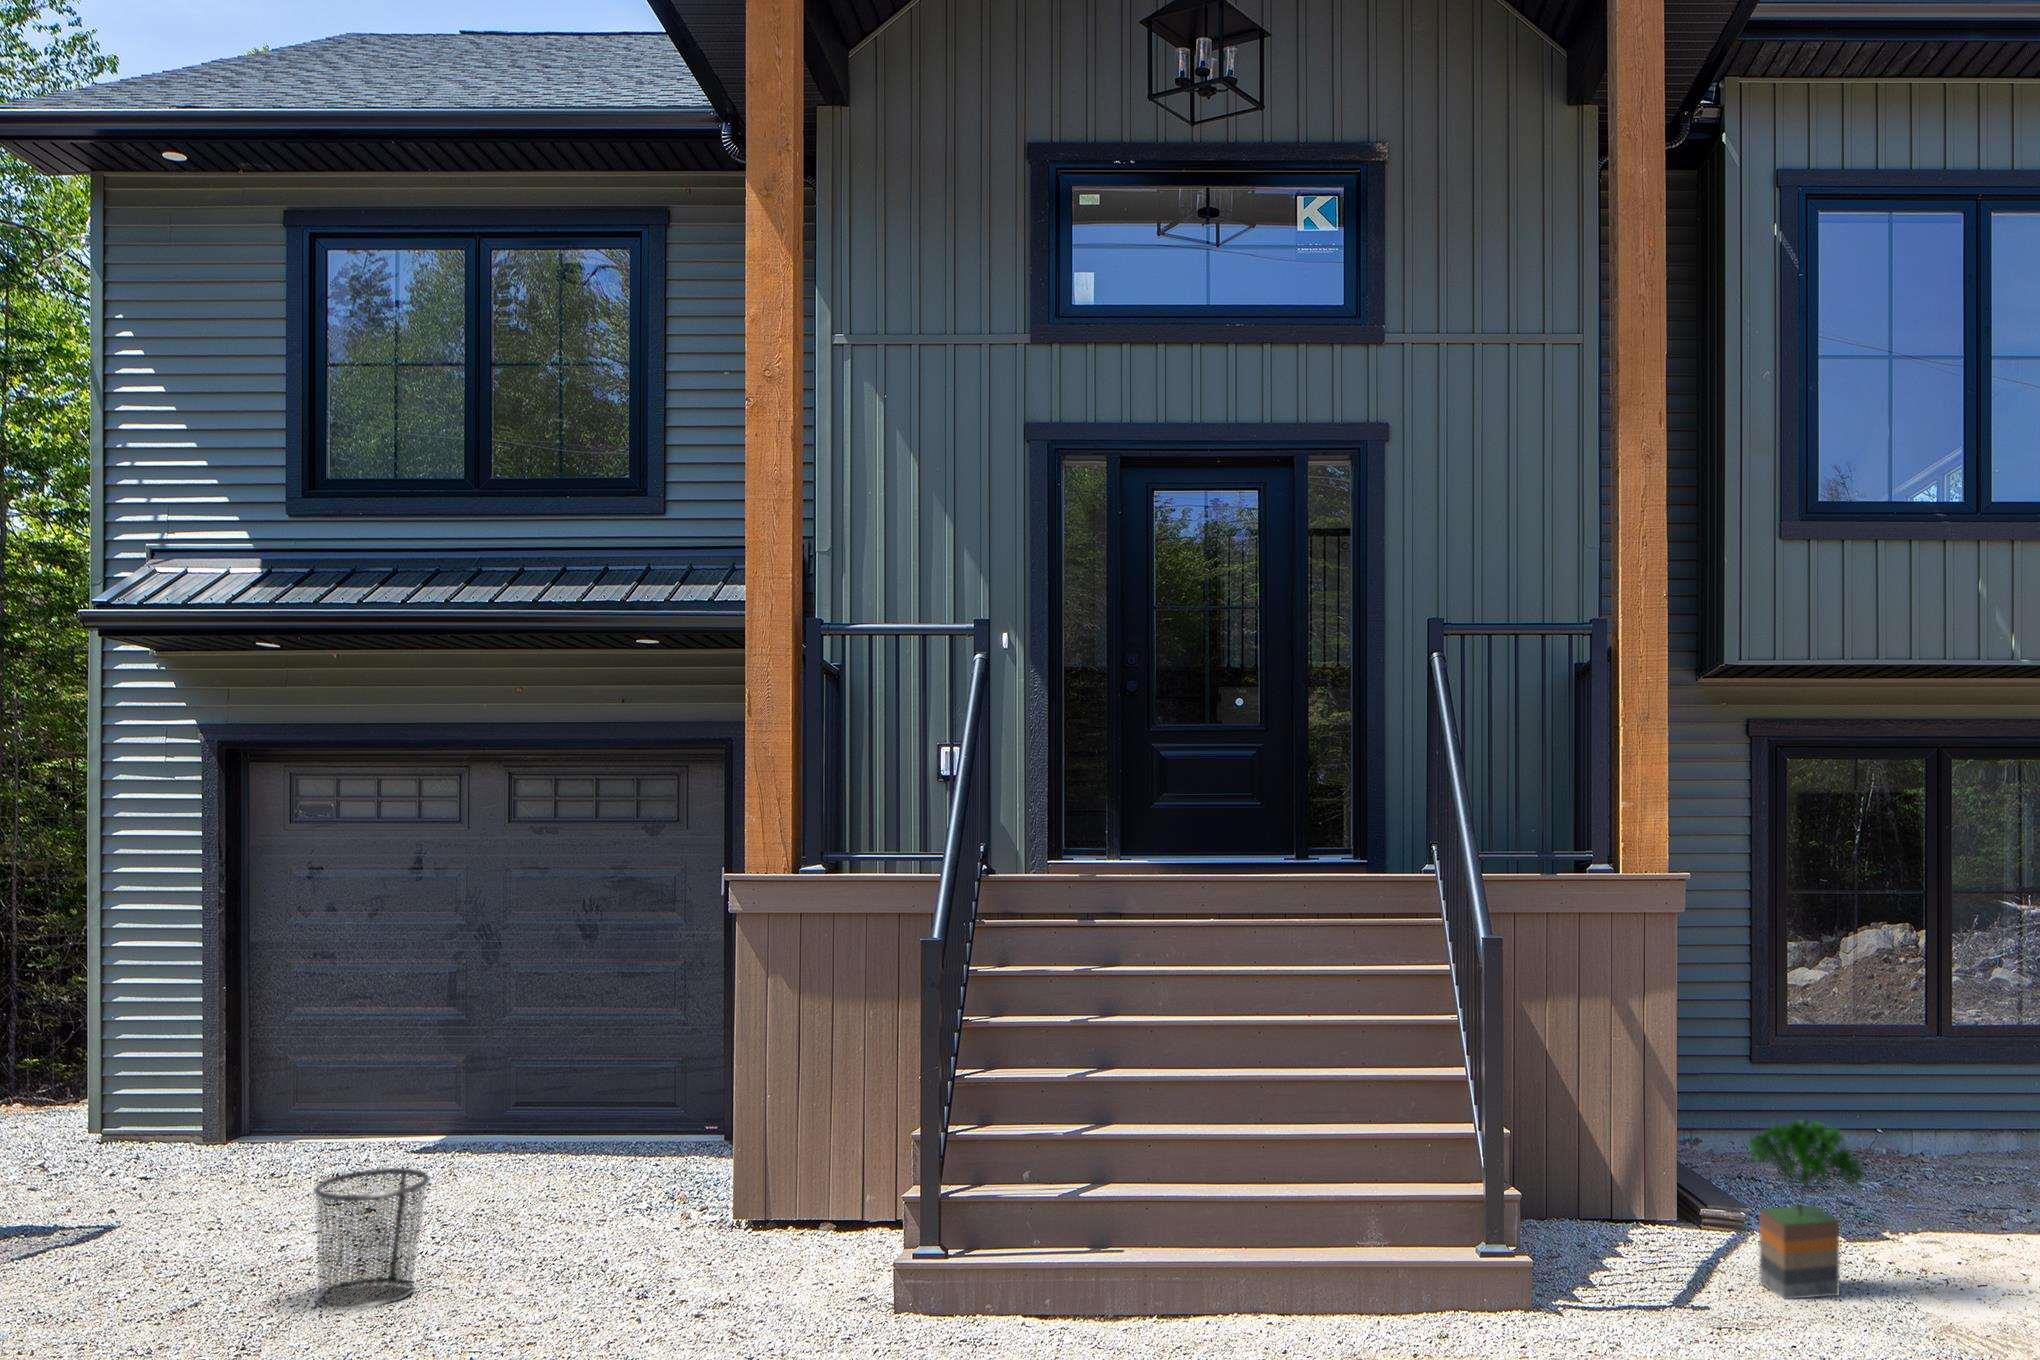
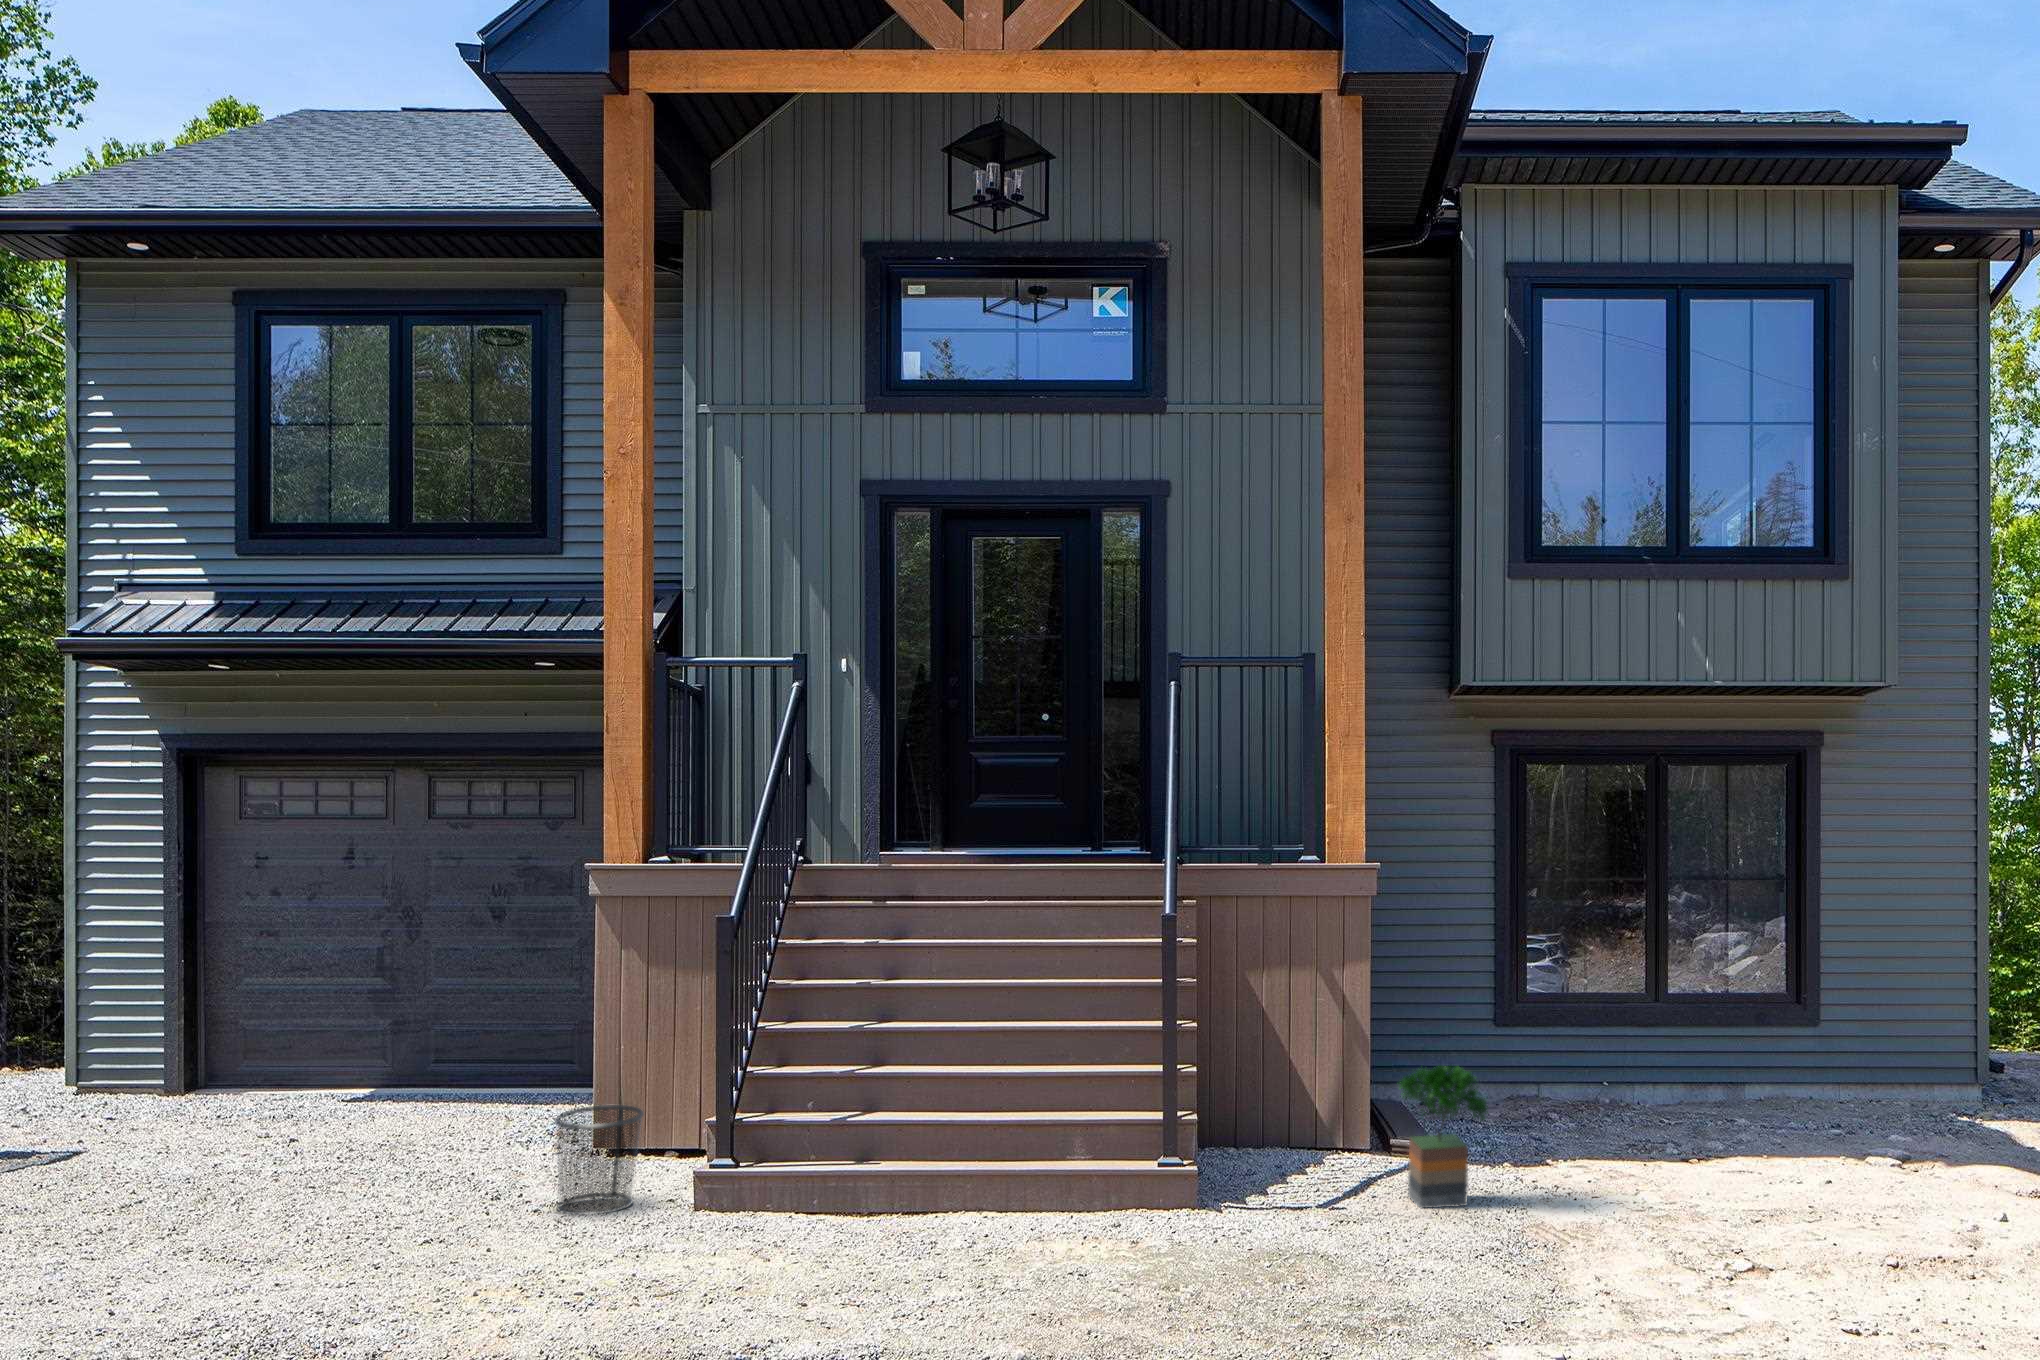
trash can: present [314,1168,429,1308] -> present [555,1105,643,1215]

